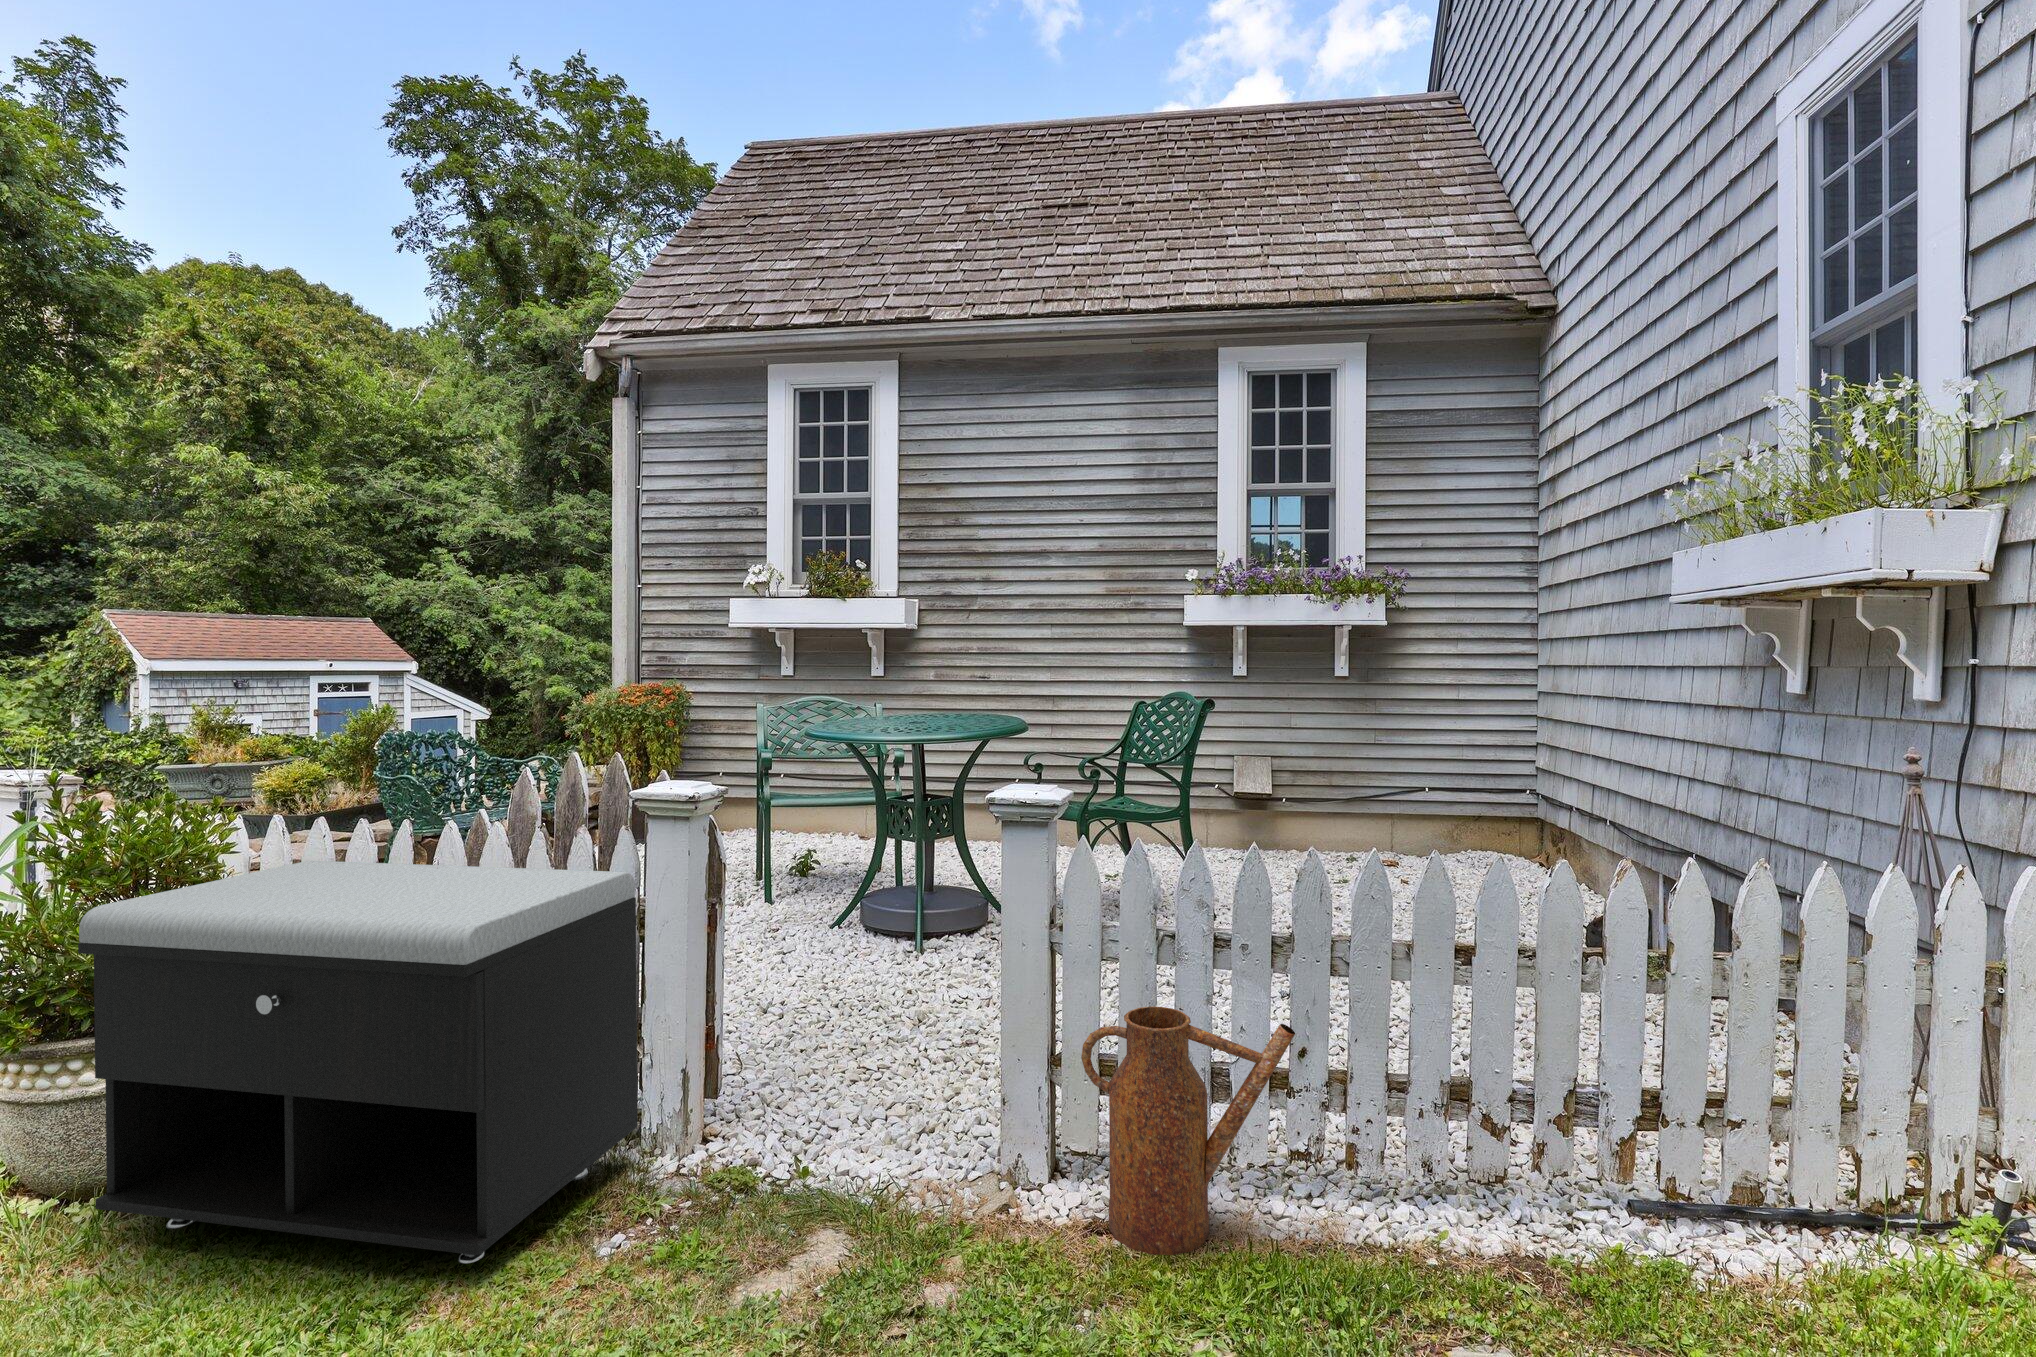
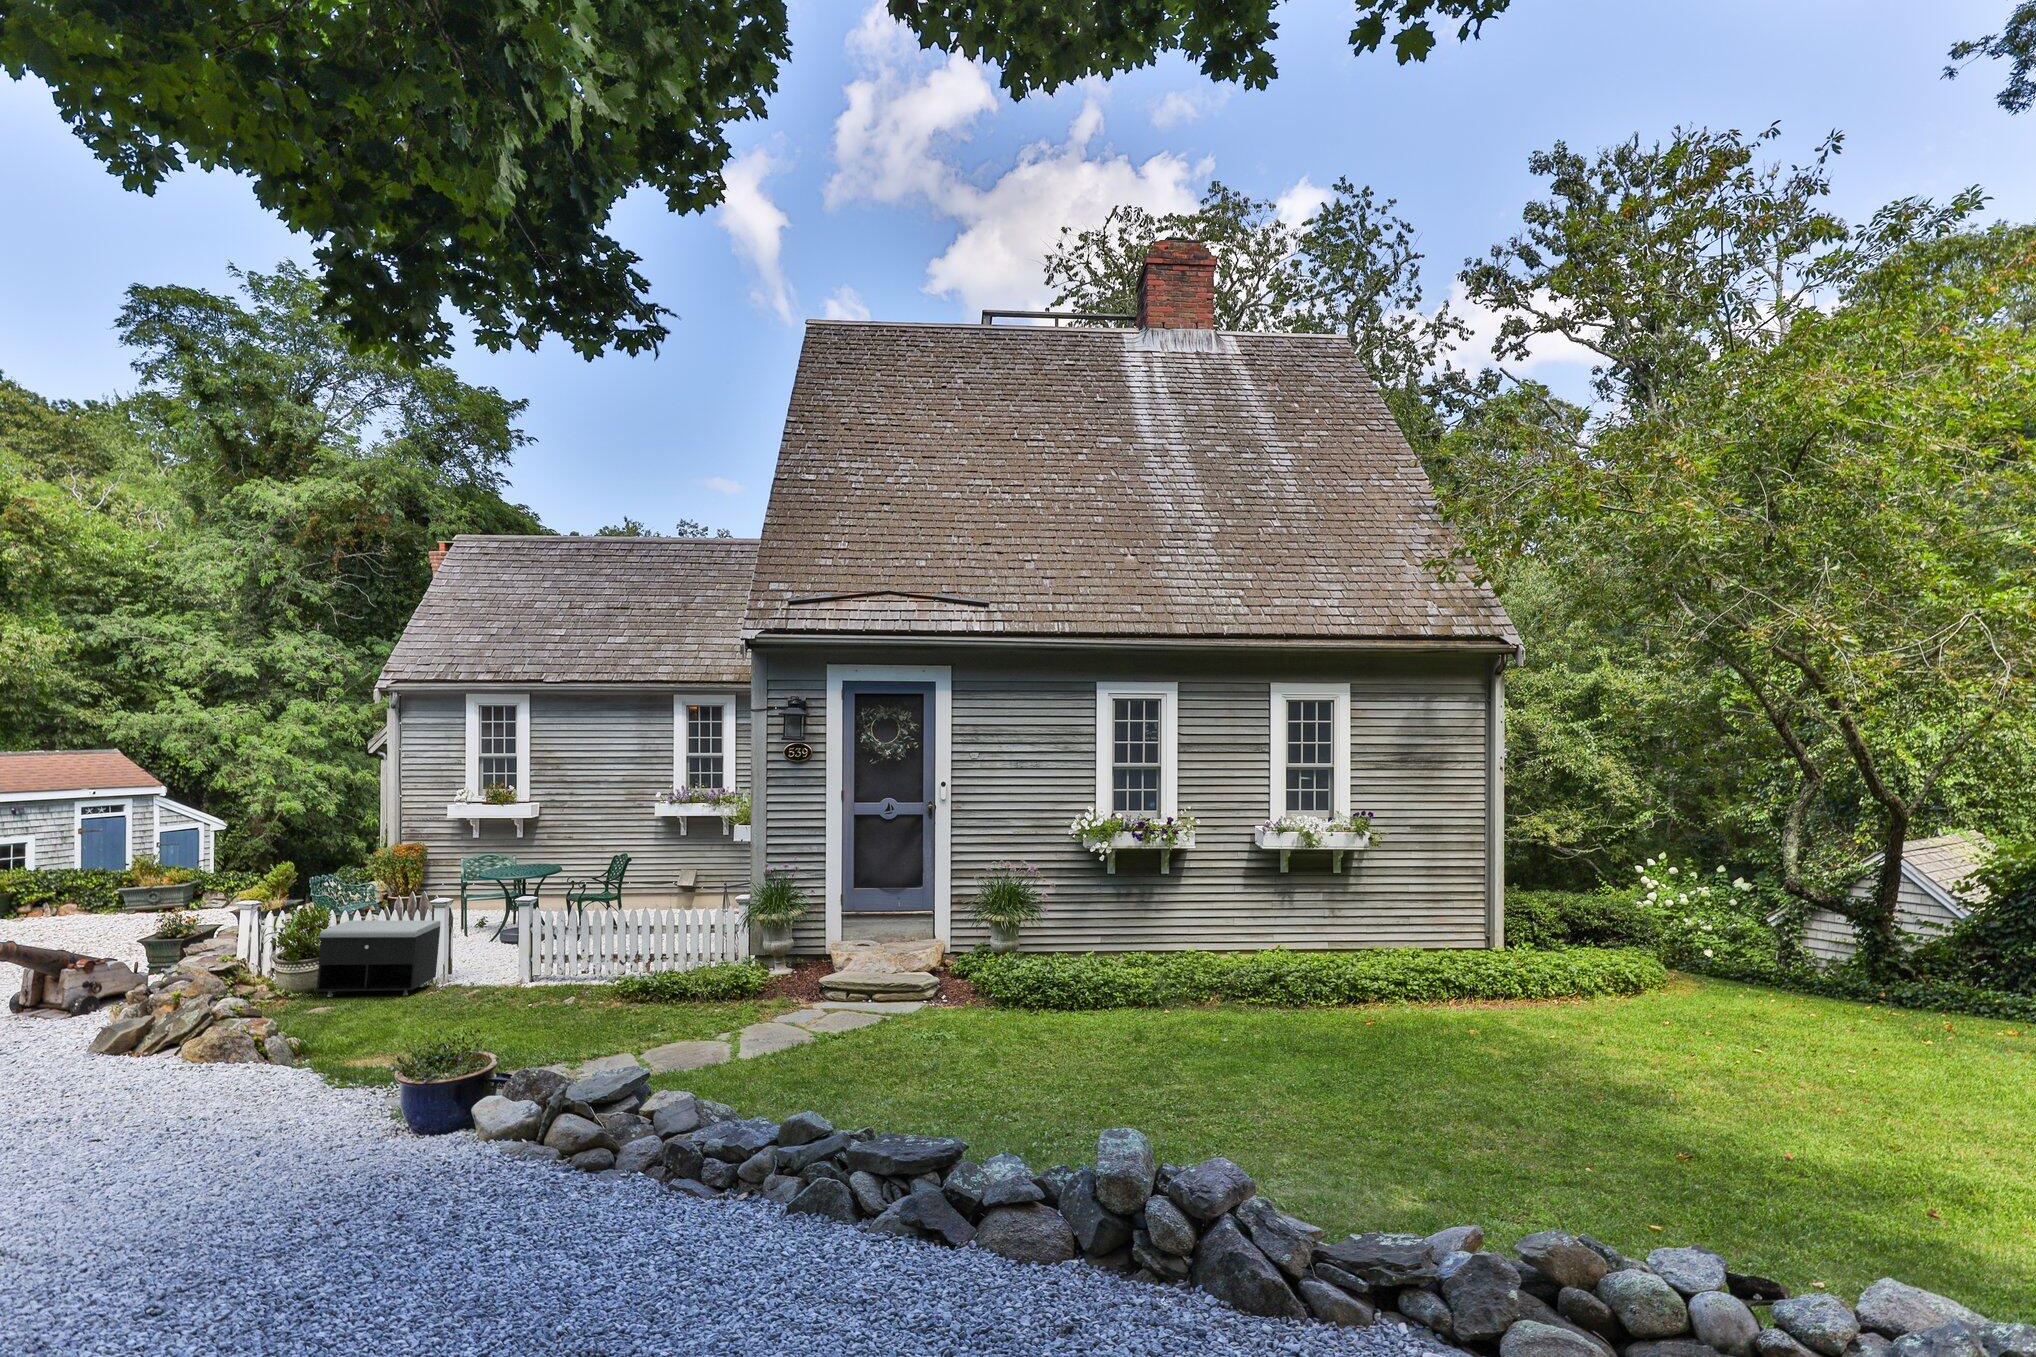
watering can: present [1081,1007,1295,1255] -> none [542,943,583,987]

